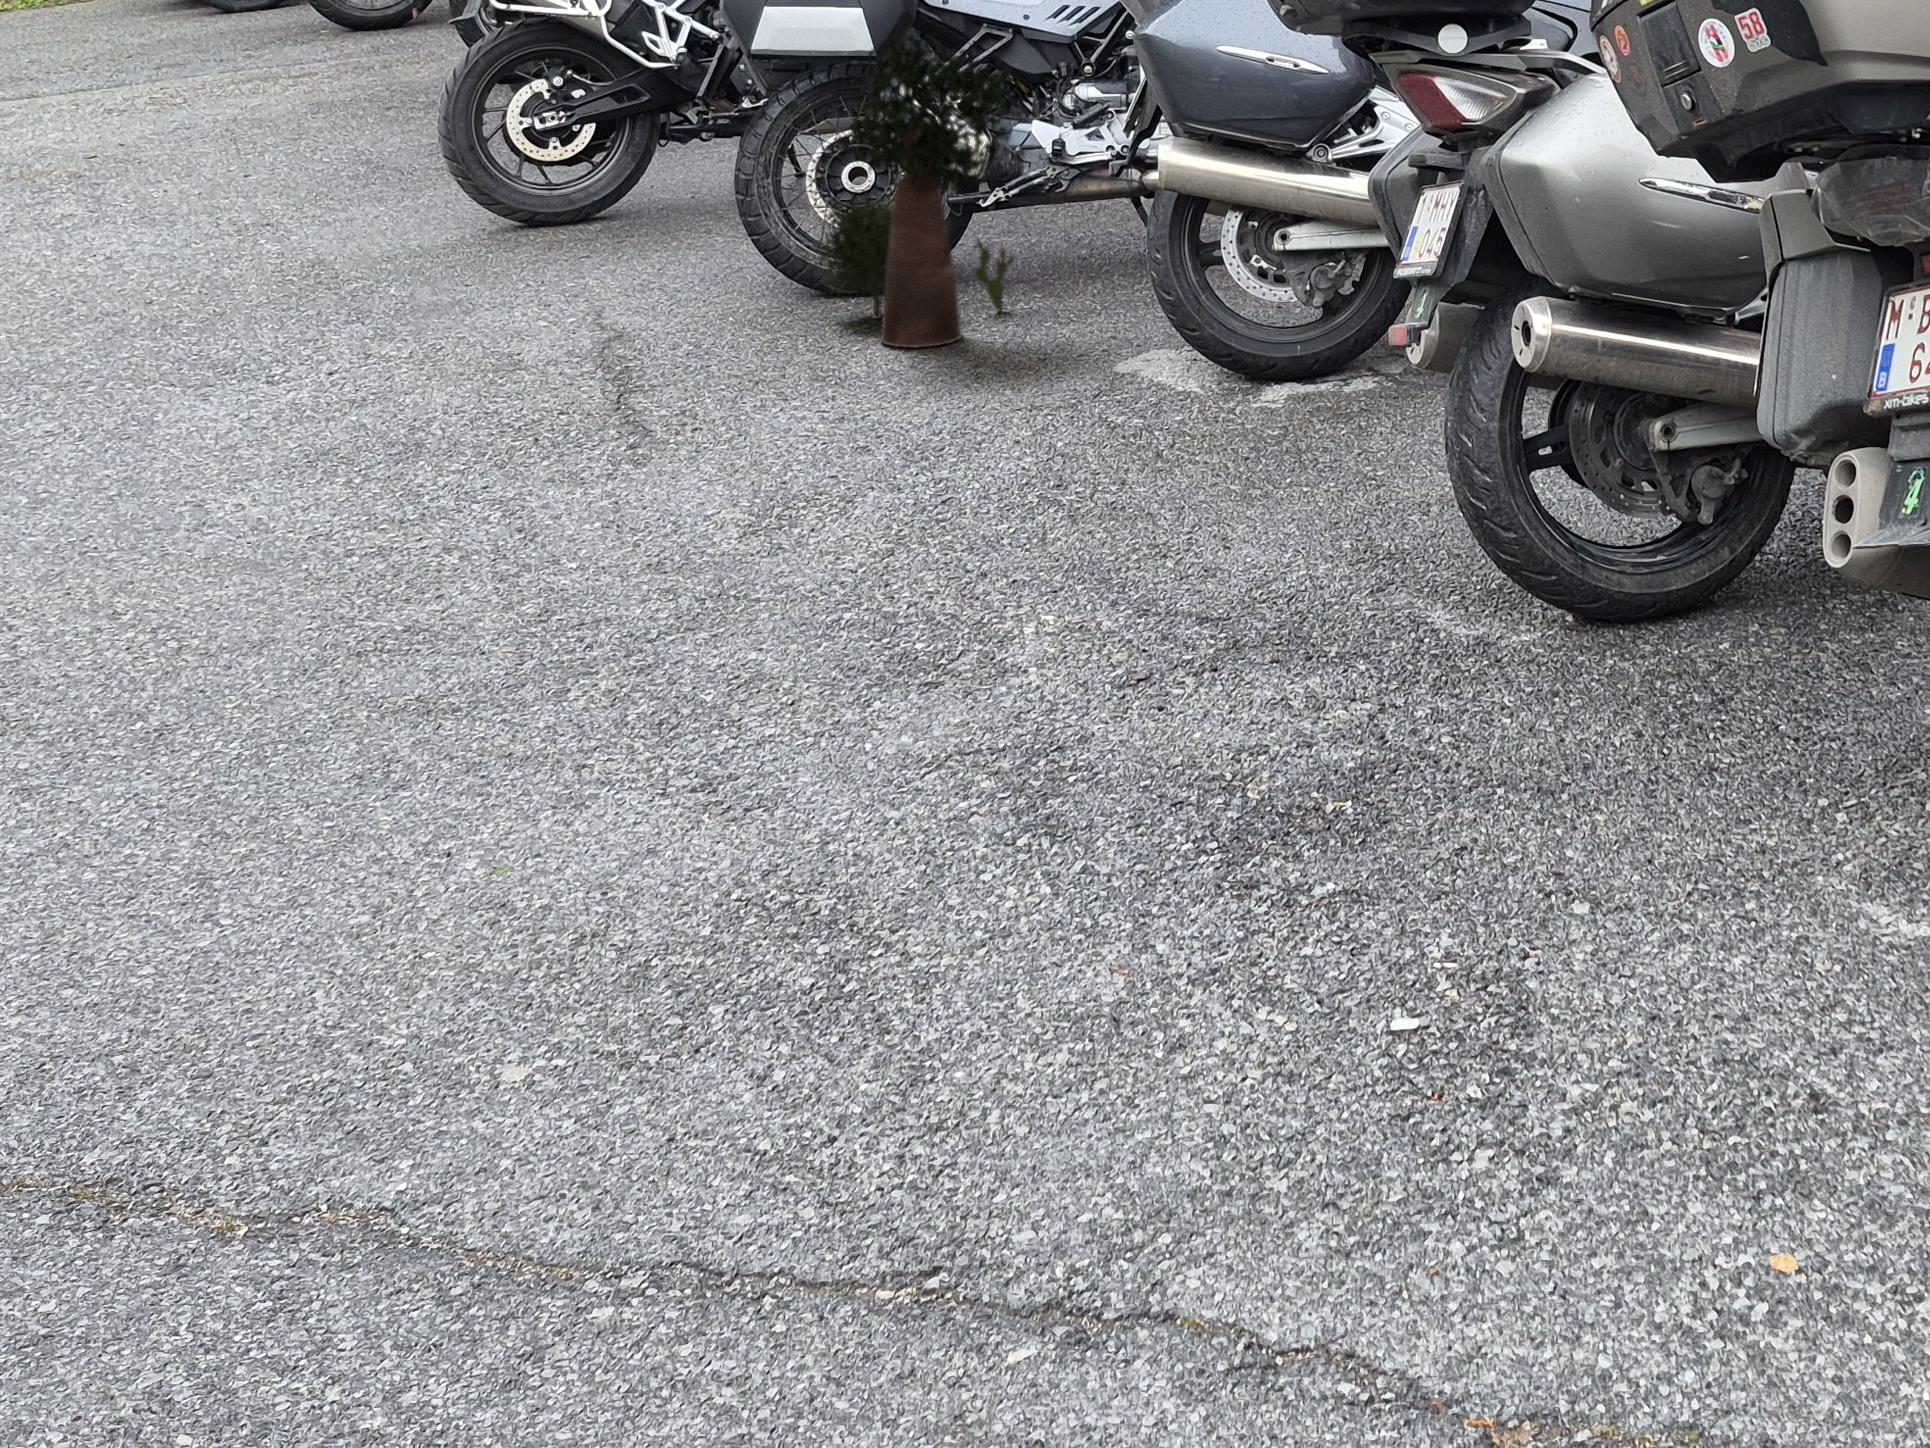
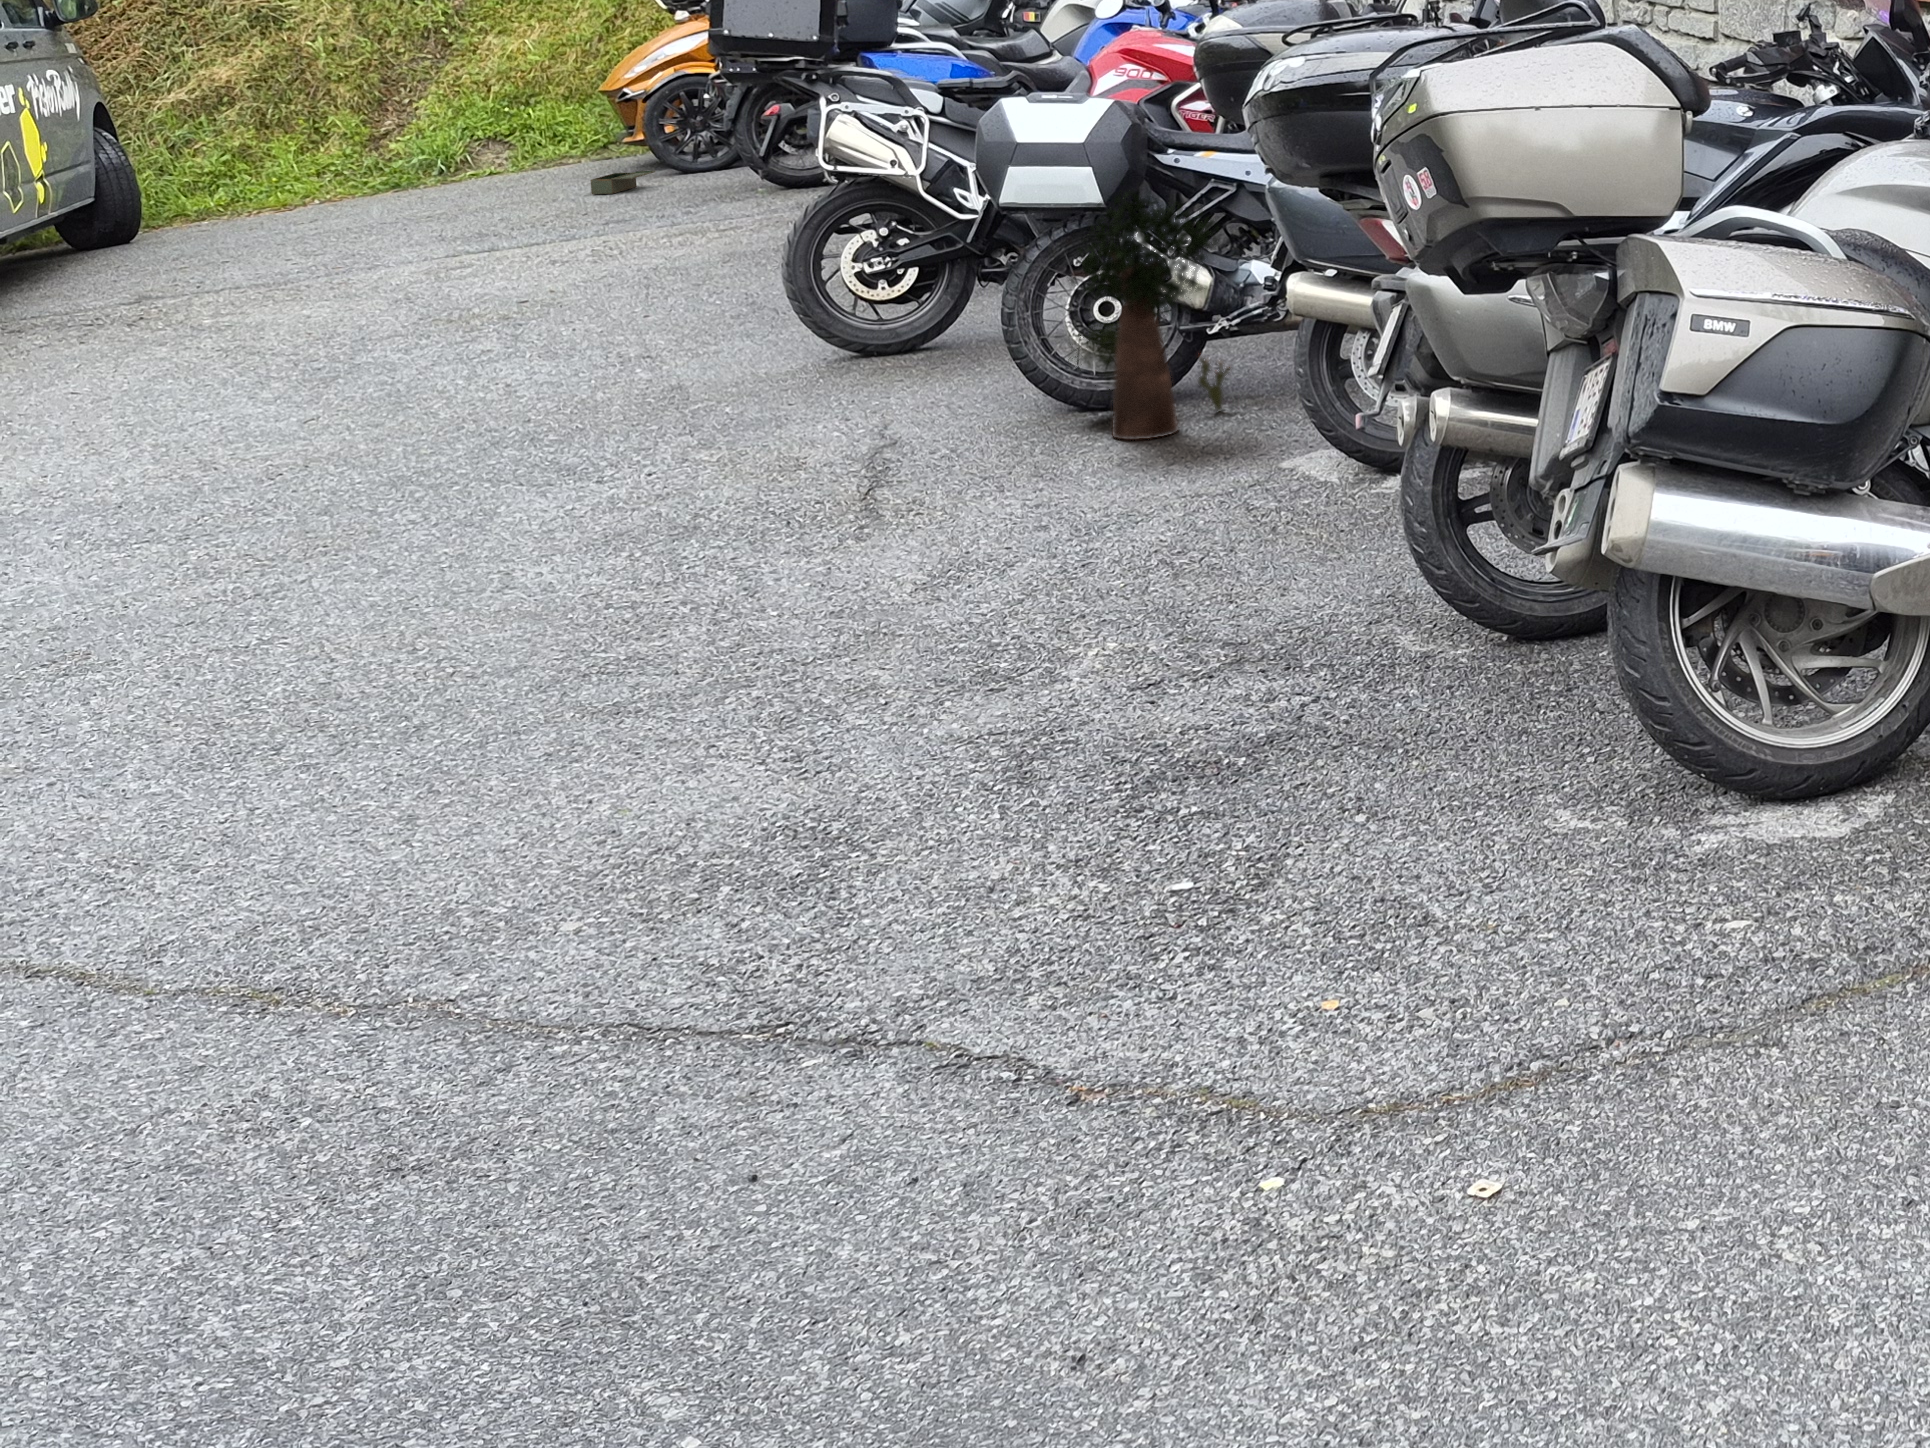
toolbox: none [120,14,192,40] -> present [590,171,655,194]

